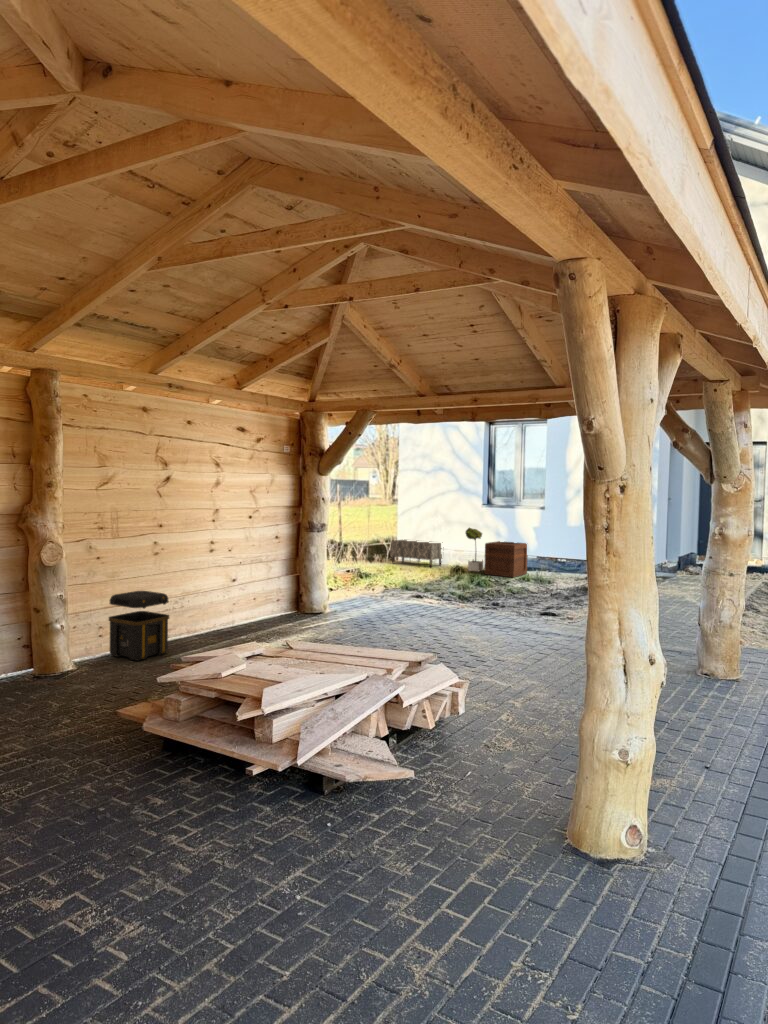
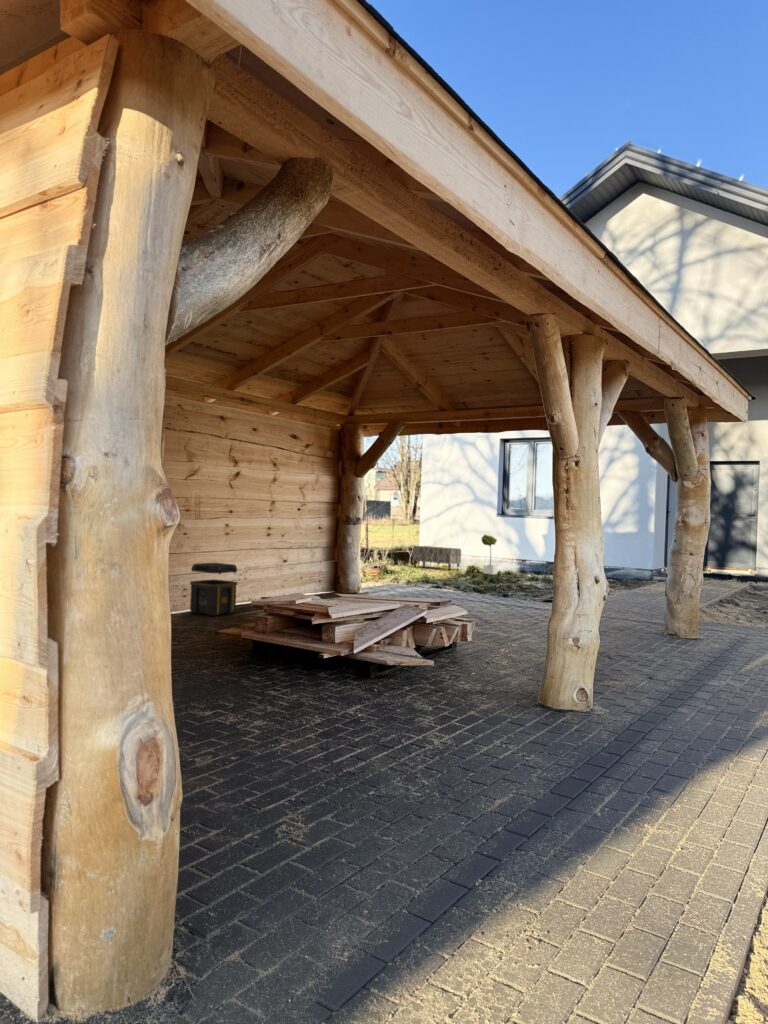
wooden crate: present [484,541,528,577] -> none [498,547,538,579]

